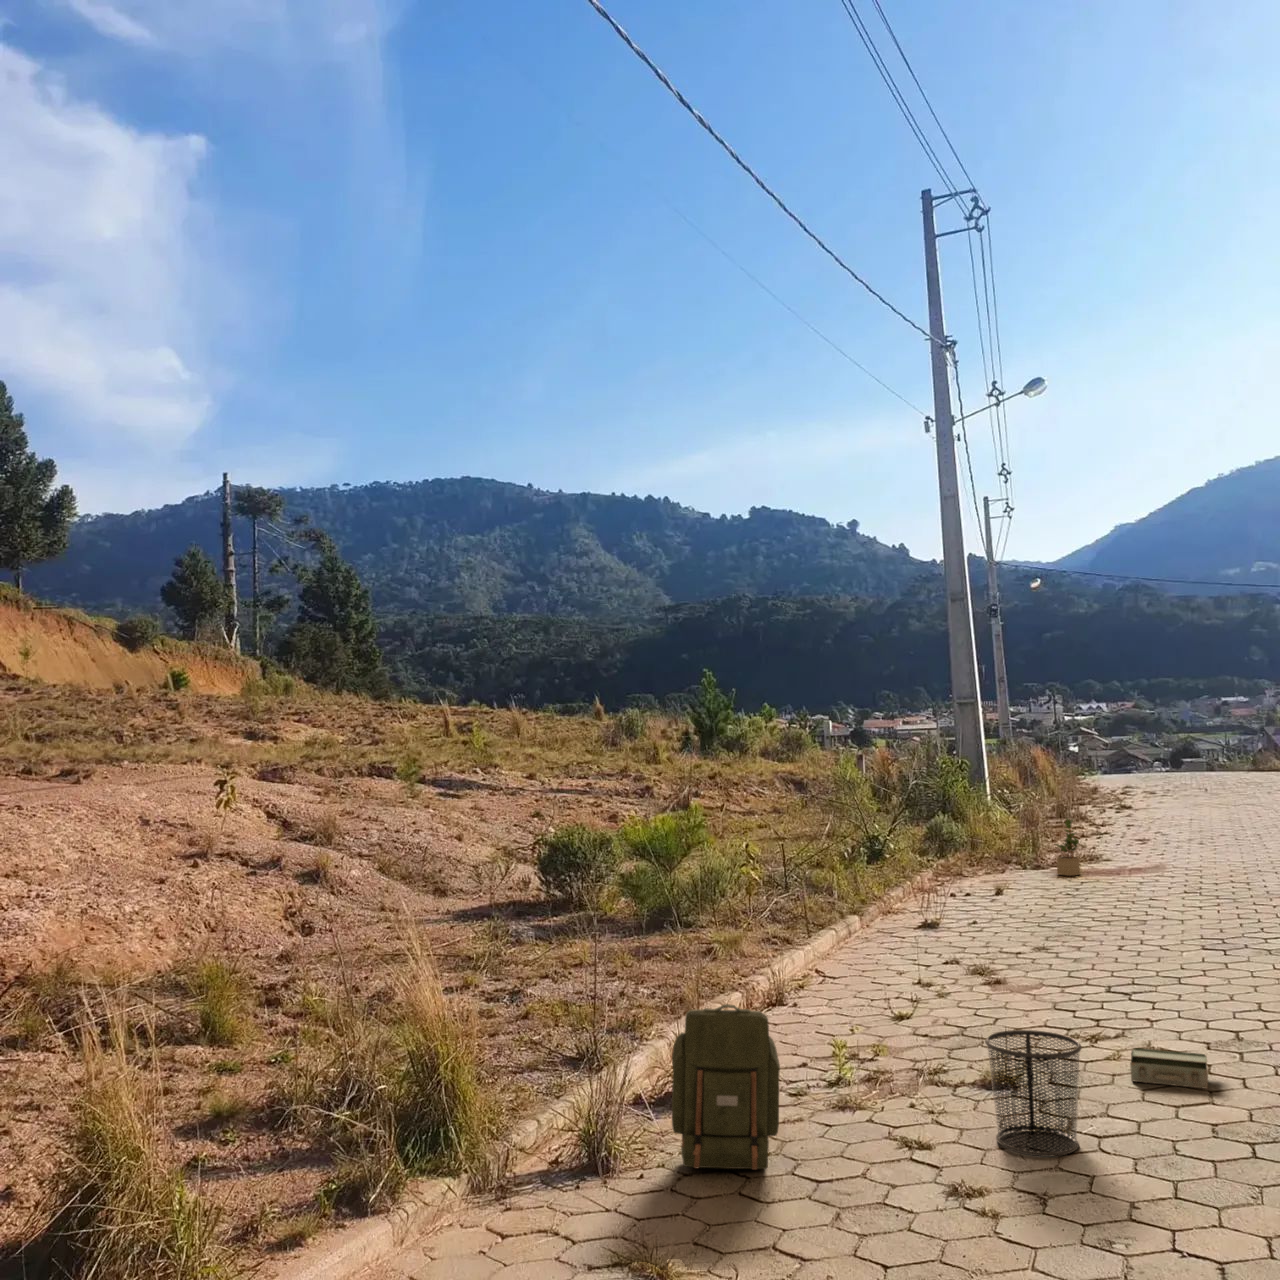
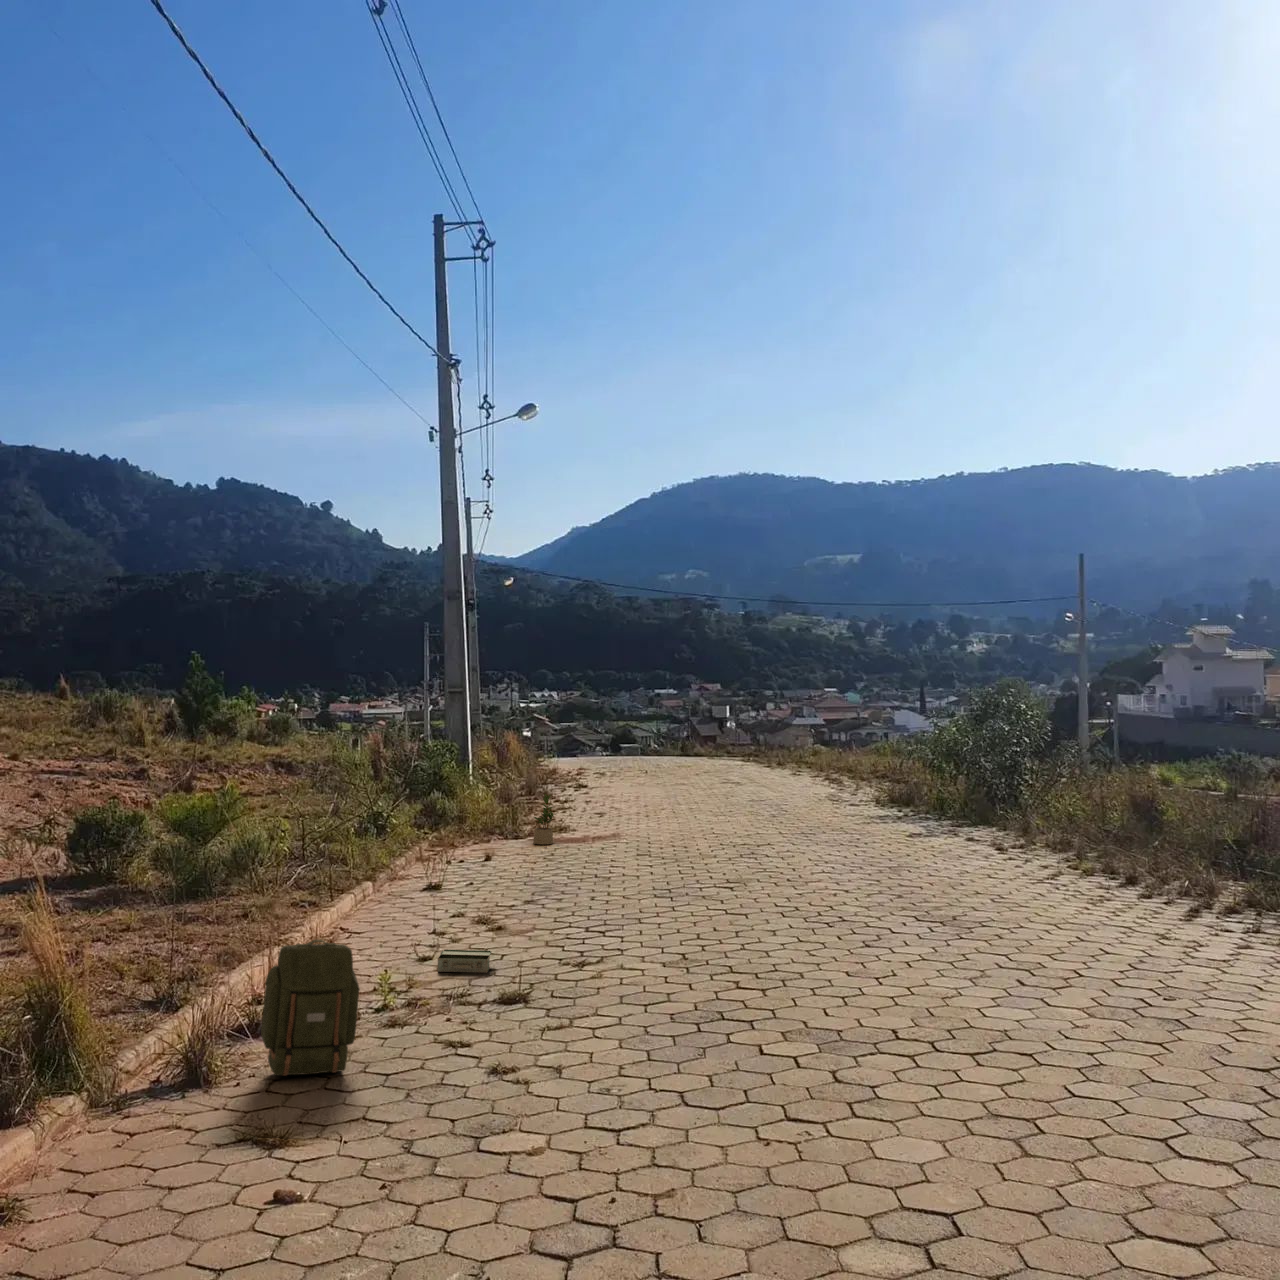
waste bin: present [985,1030,1082,1157] -> none [516,952,587,1044]
toolbox: present [1130,1048,1208,1089] -> present [437,950,492,973]

